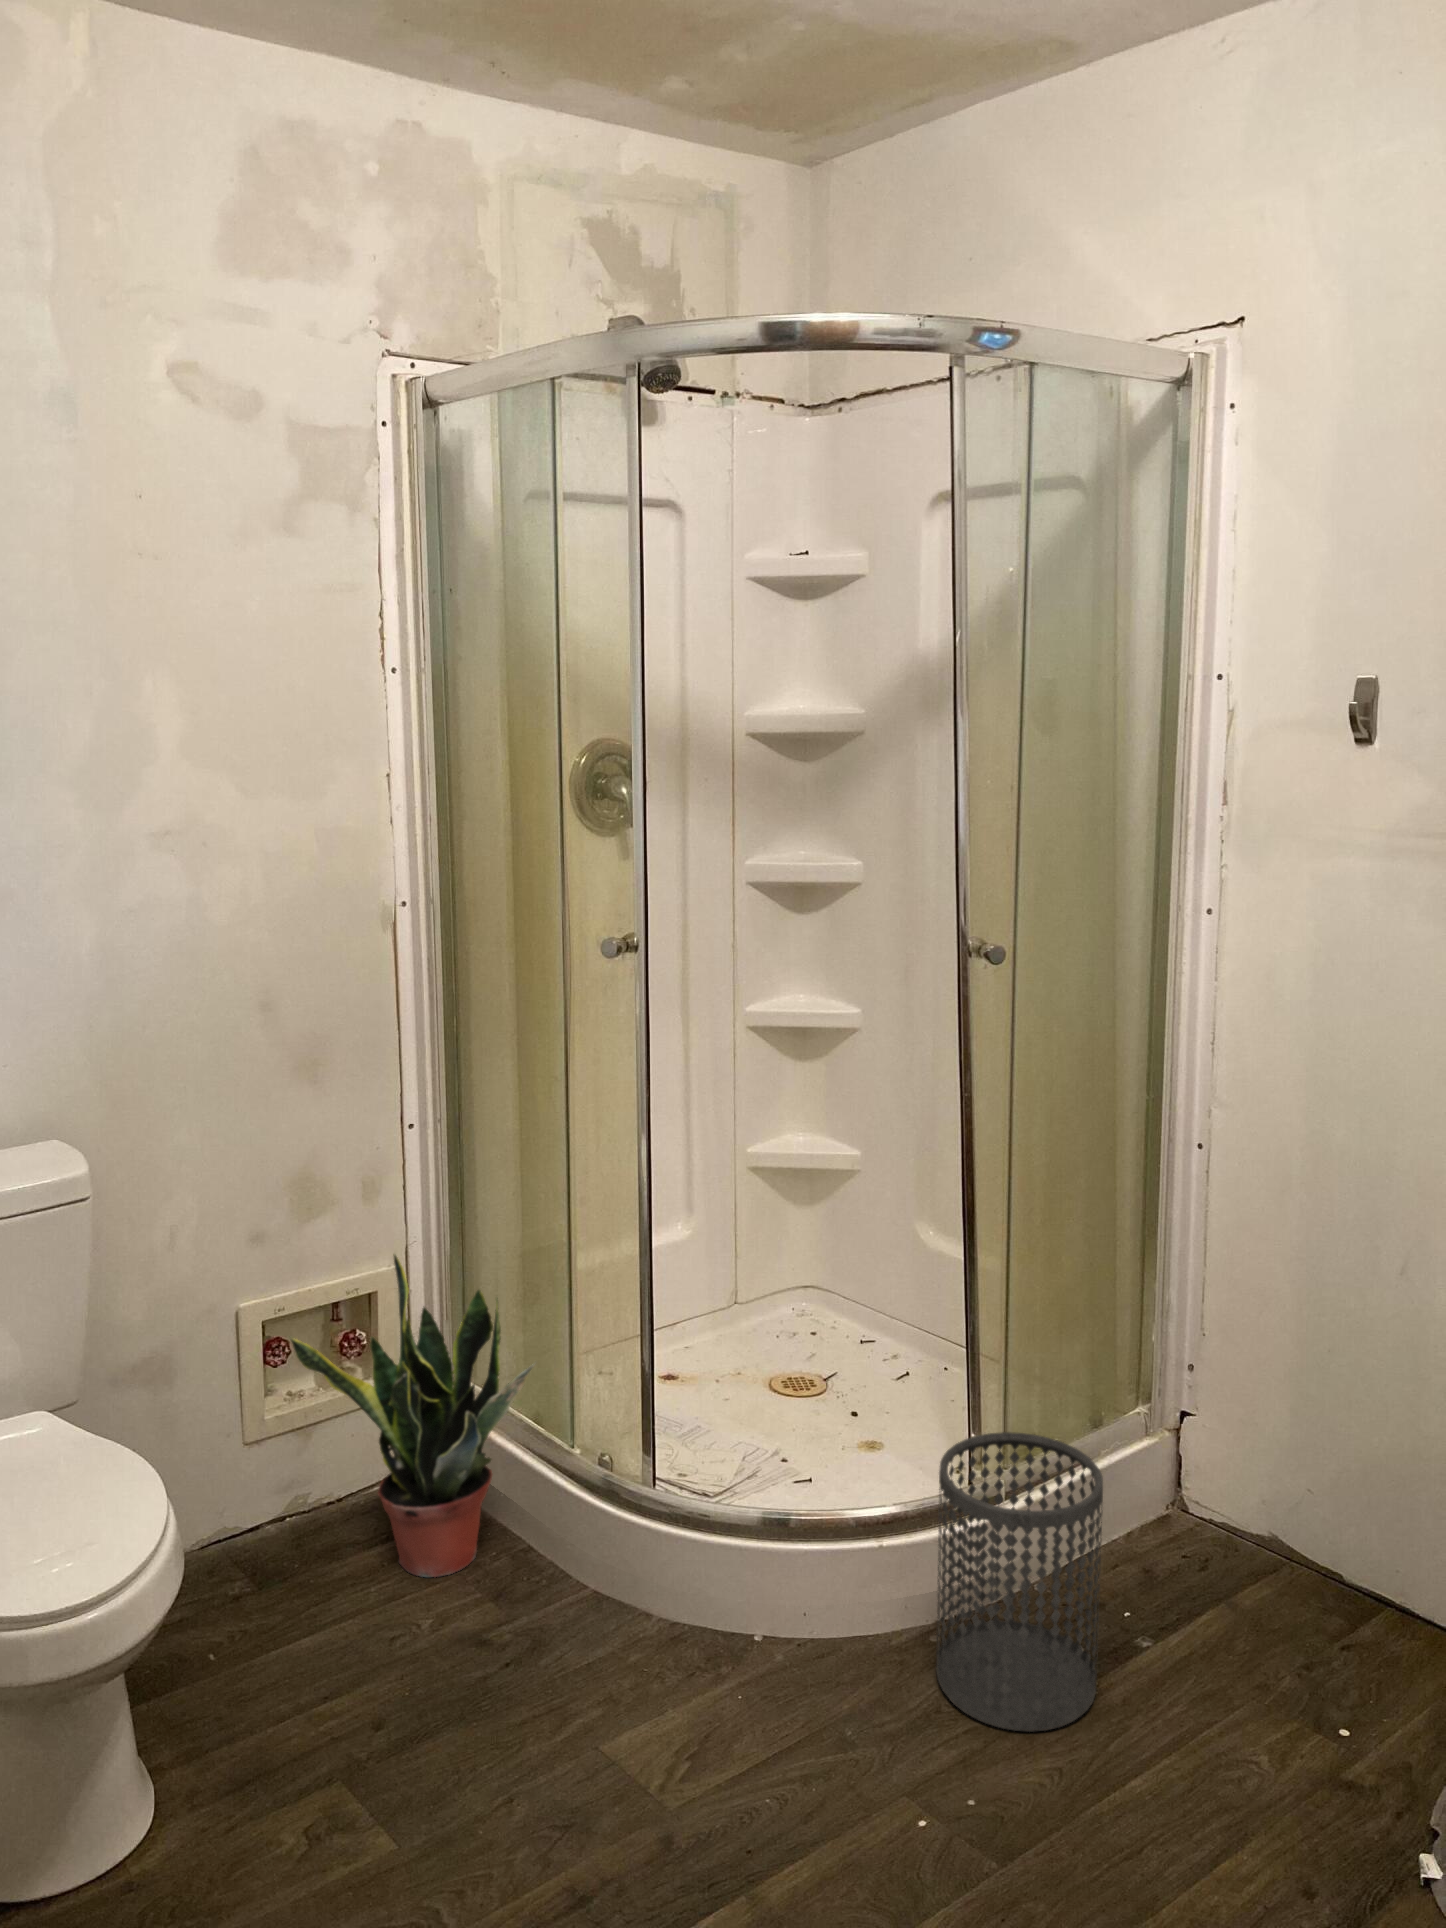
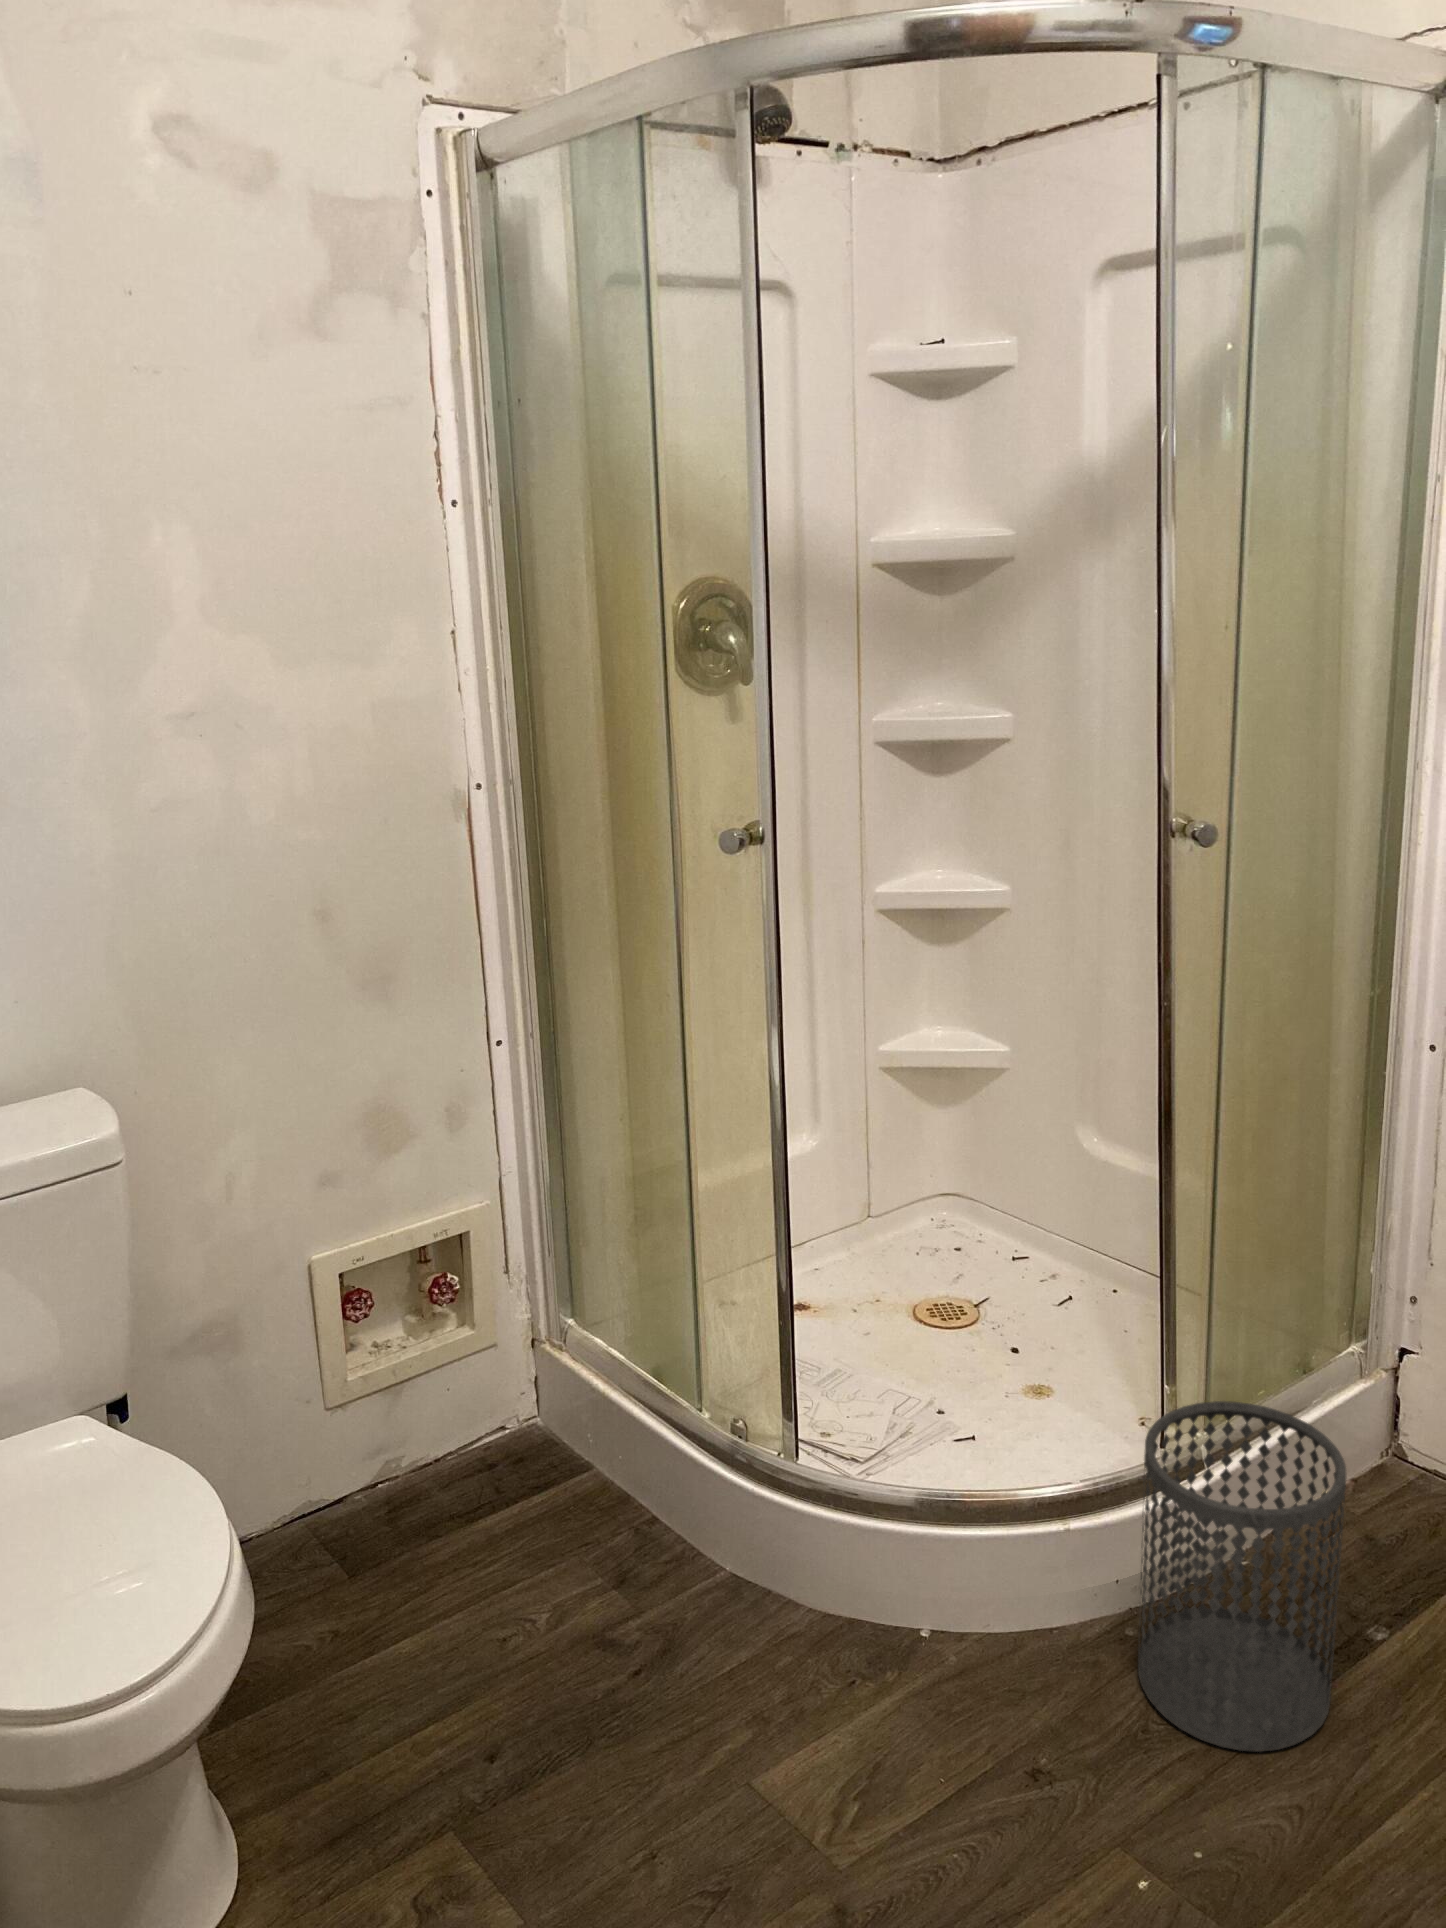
potted plant: present [291,1255,534,1577] -> none [373,1193,657,1554]

